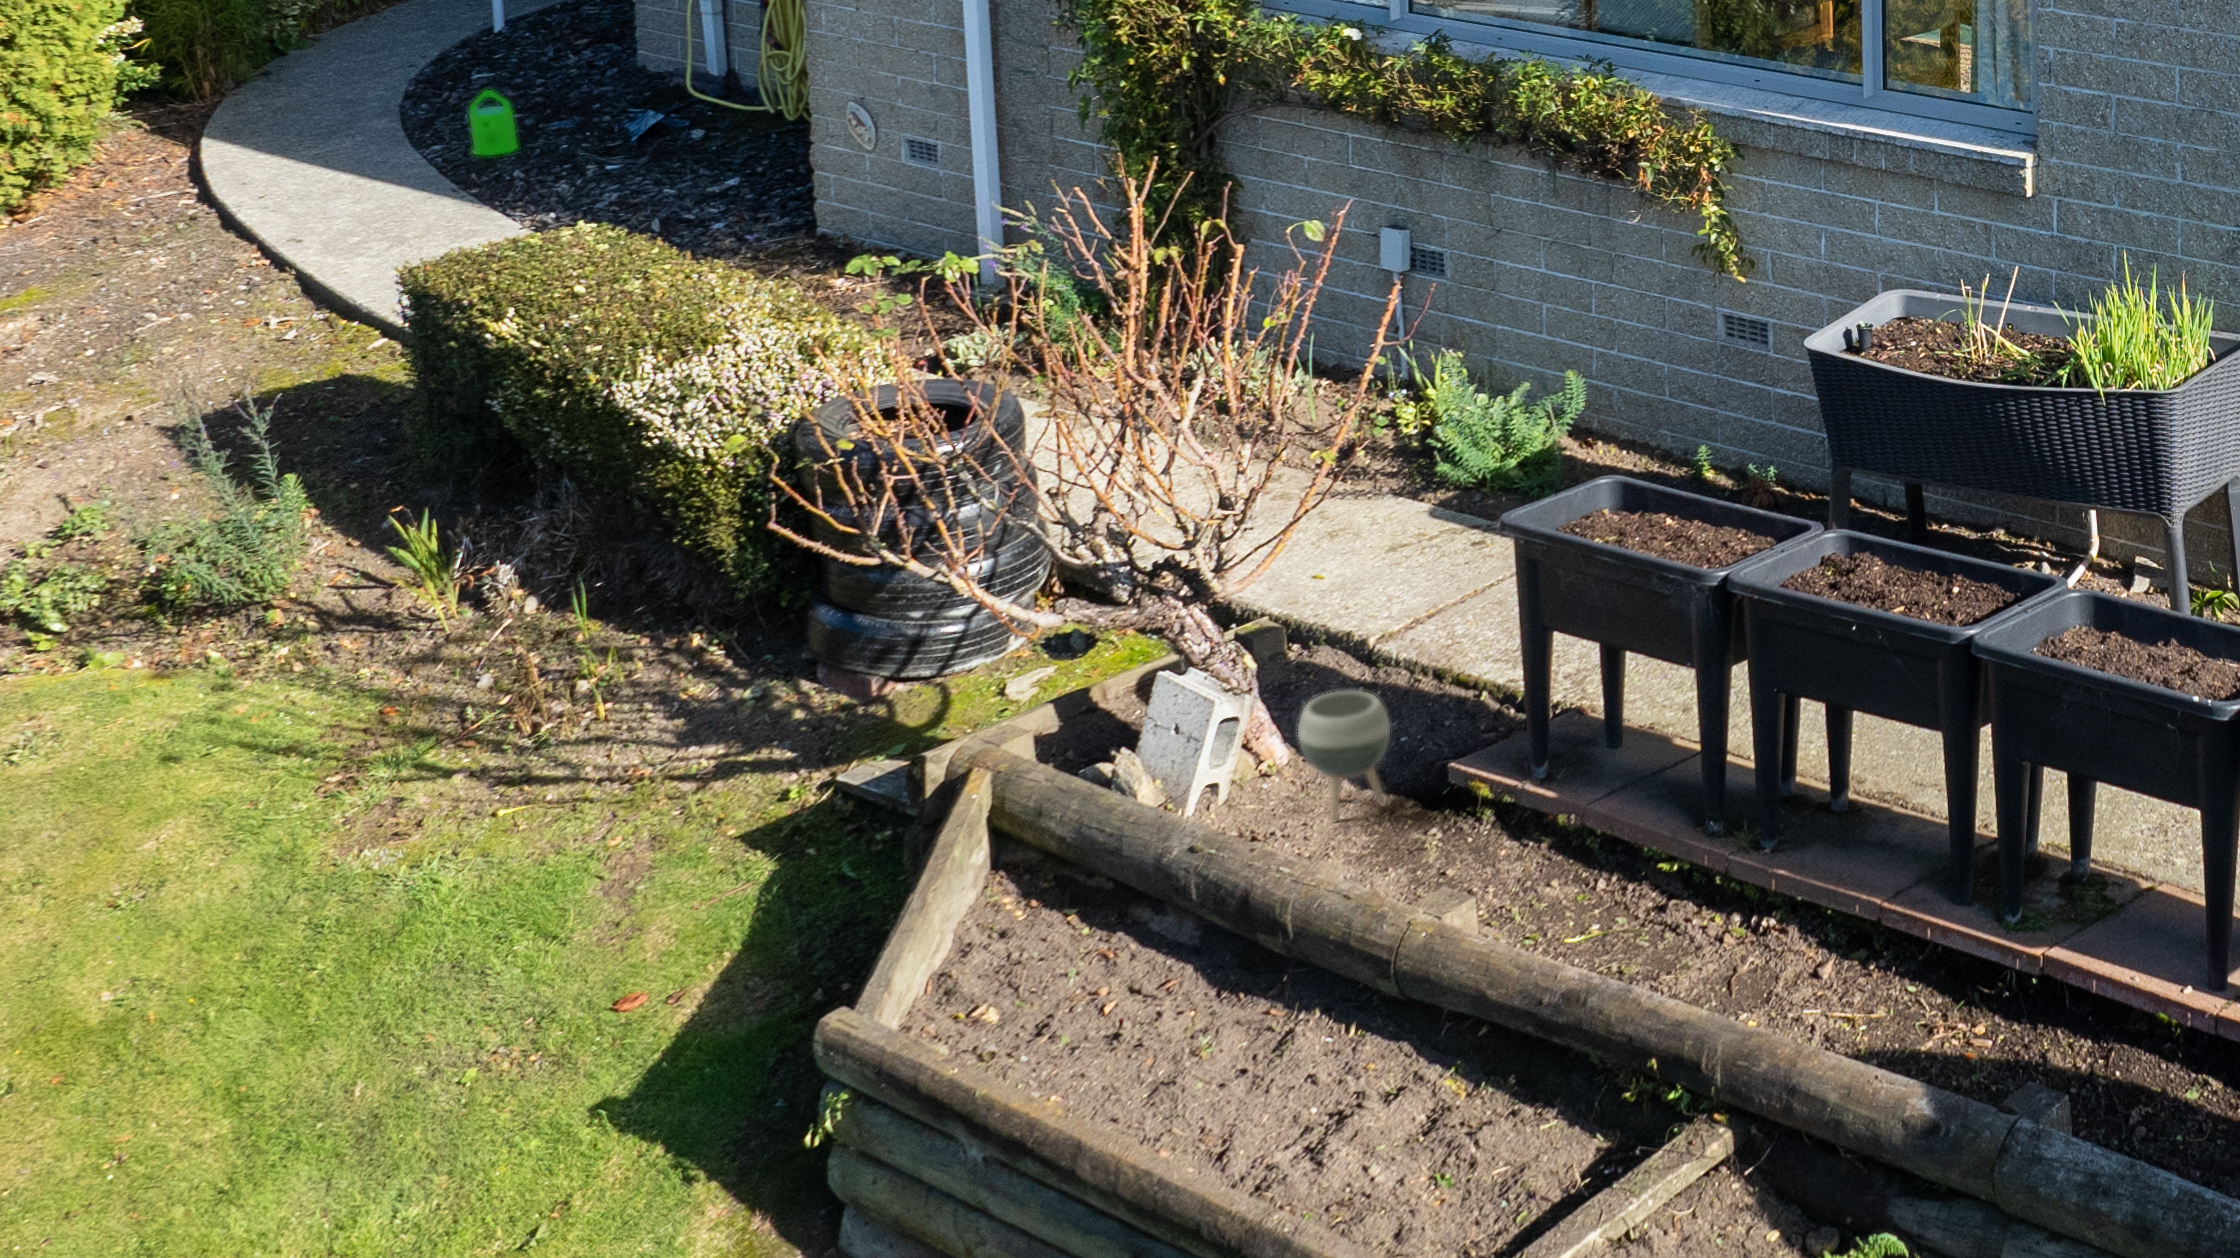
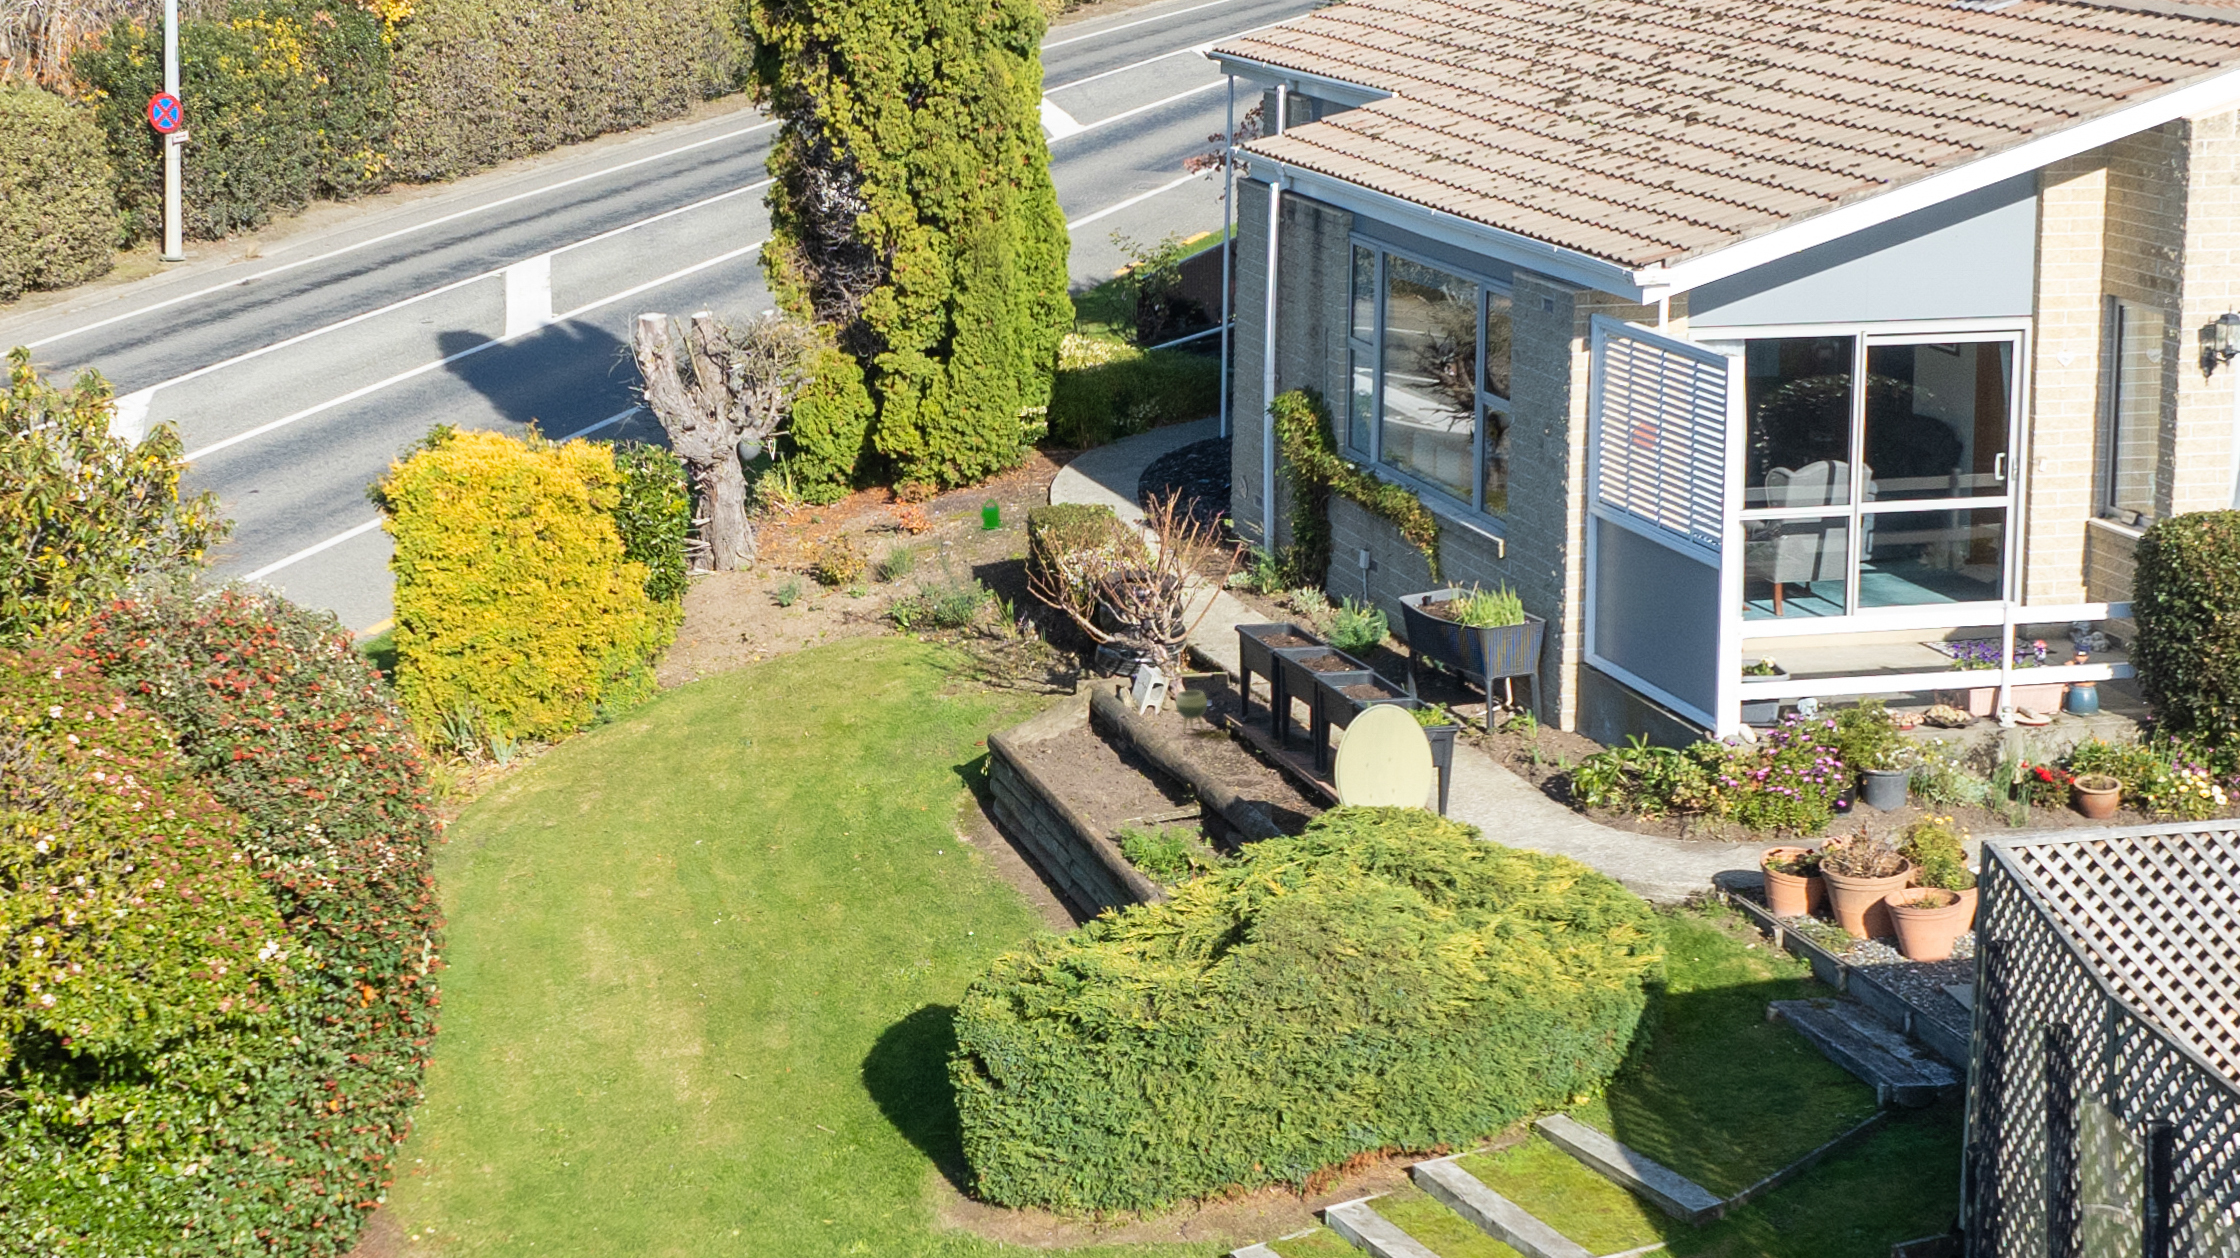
watering can: present [469,90,517,155] -> present [980,499,1001,529]

